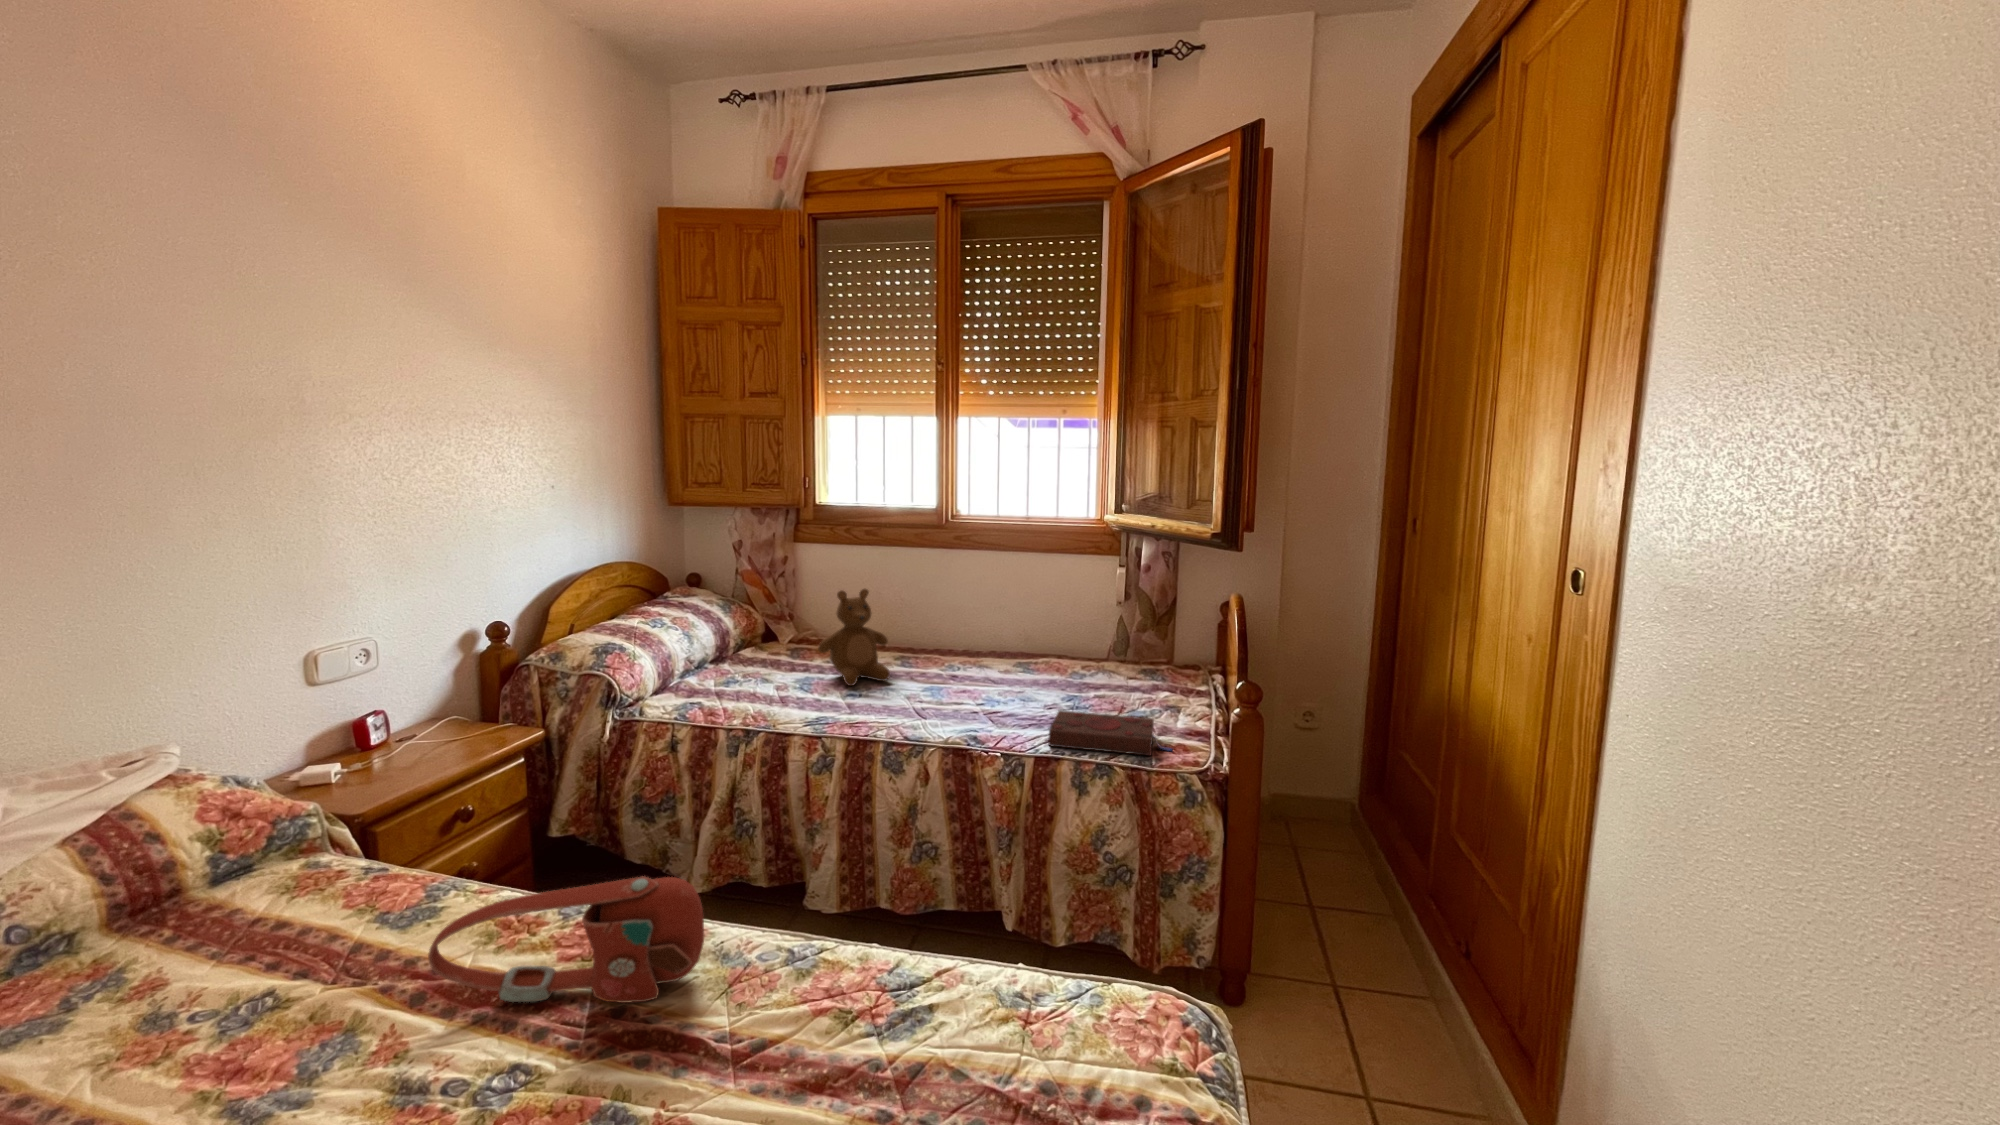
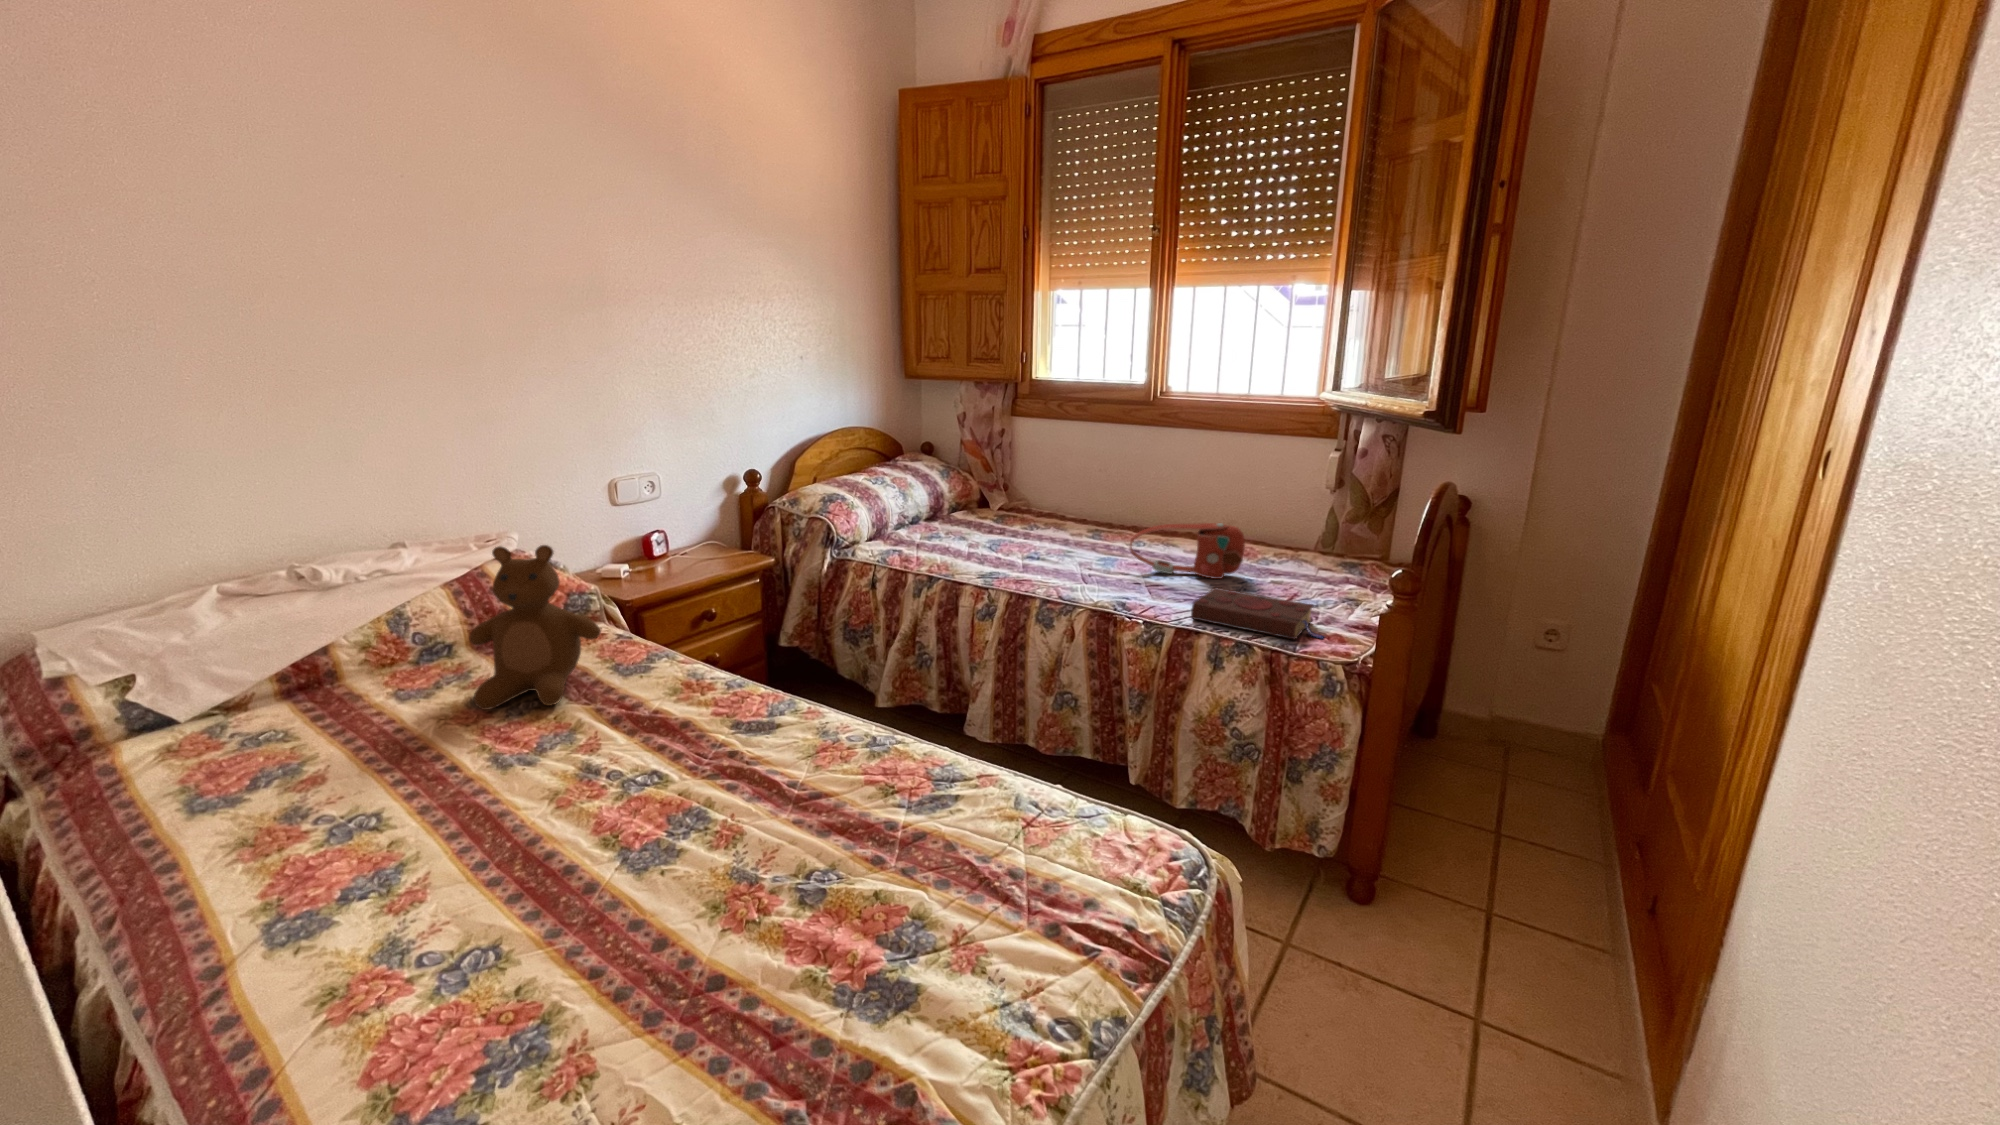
teddy bear: present [818,589,890,686] -> present [469,545,601,710]
handbag: present [428,877,704,1003] -> present [1130,523,1245,579]

